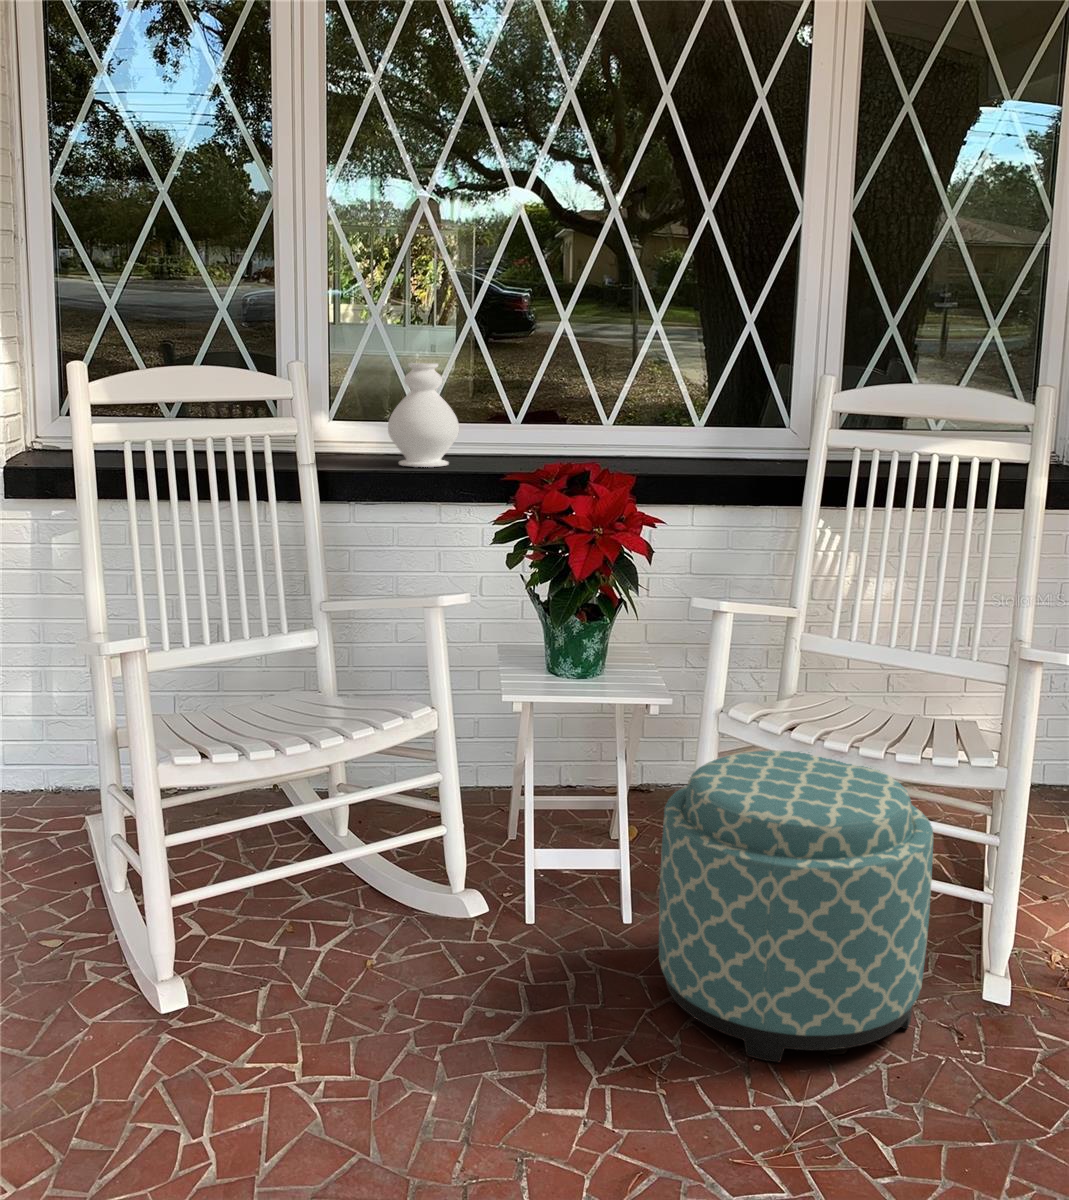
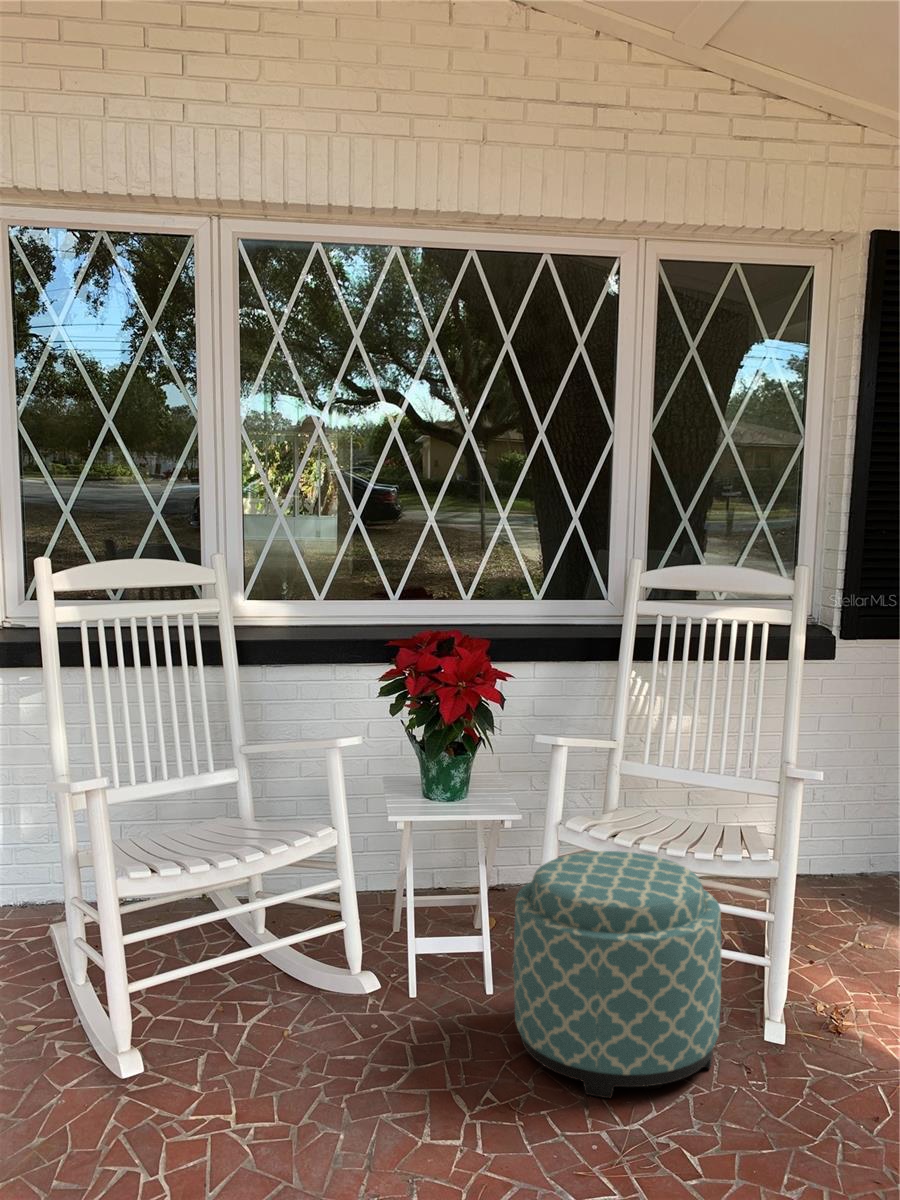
decorative vase: present [388,363,459,467] -> none [293,556,348,636]

